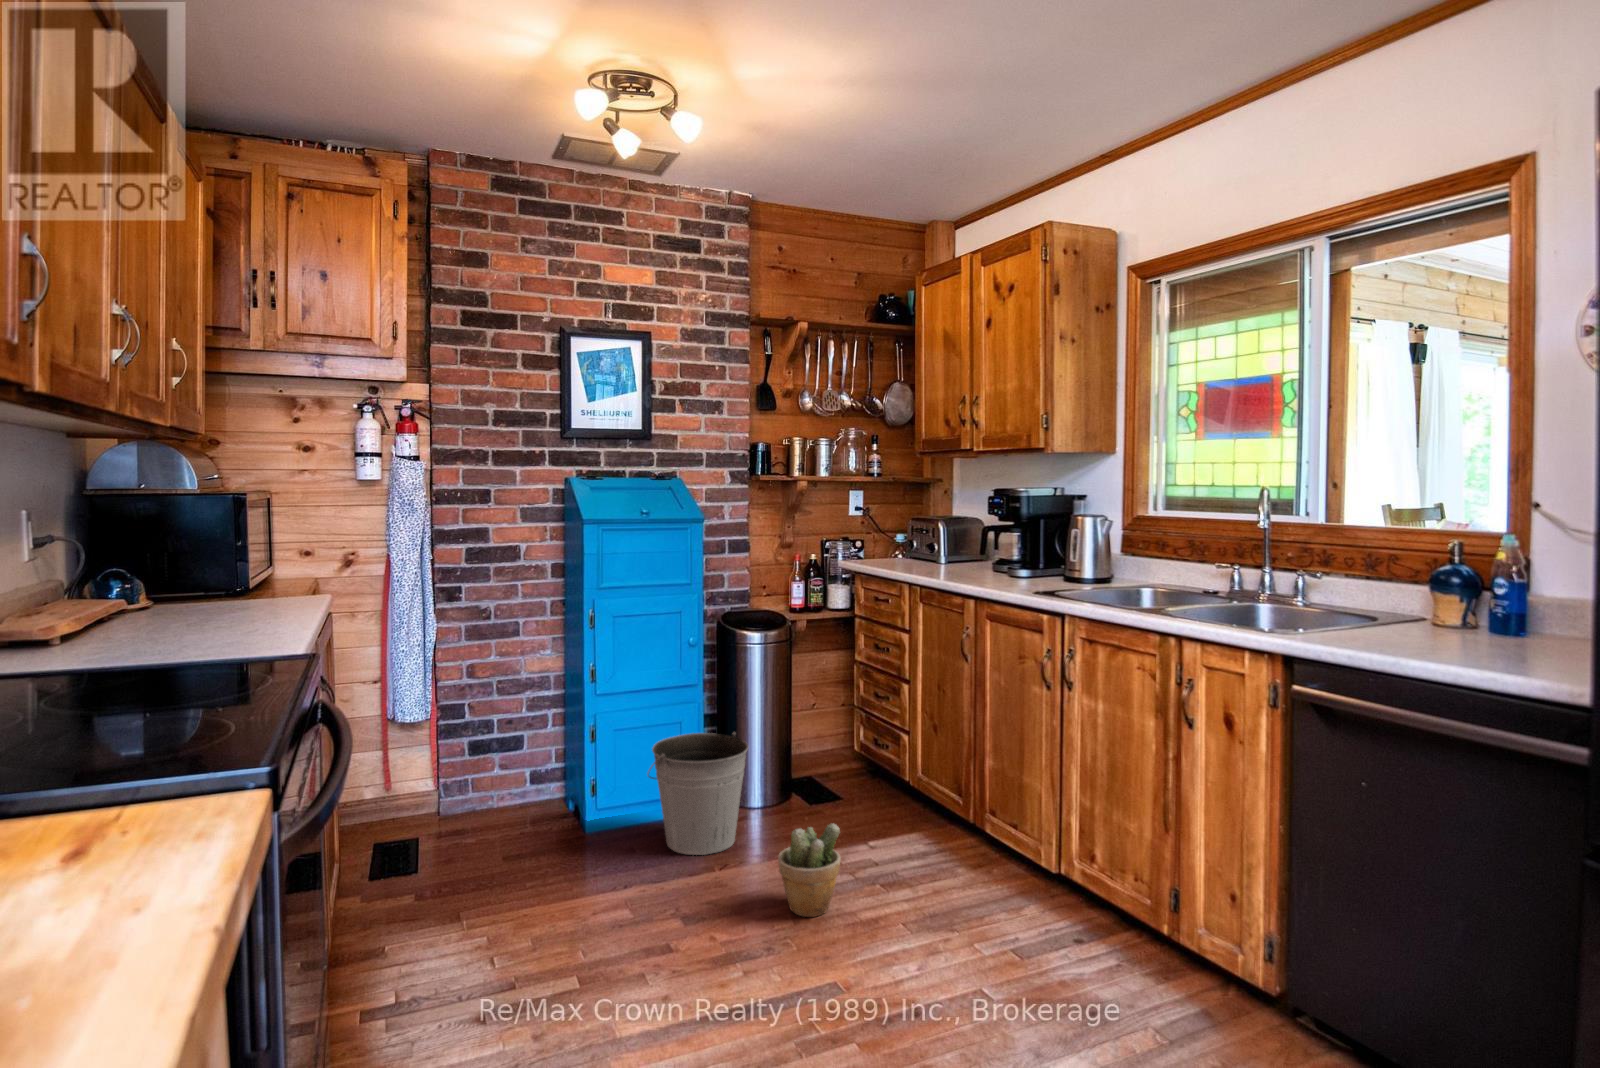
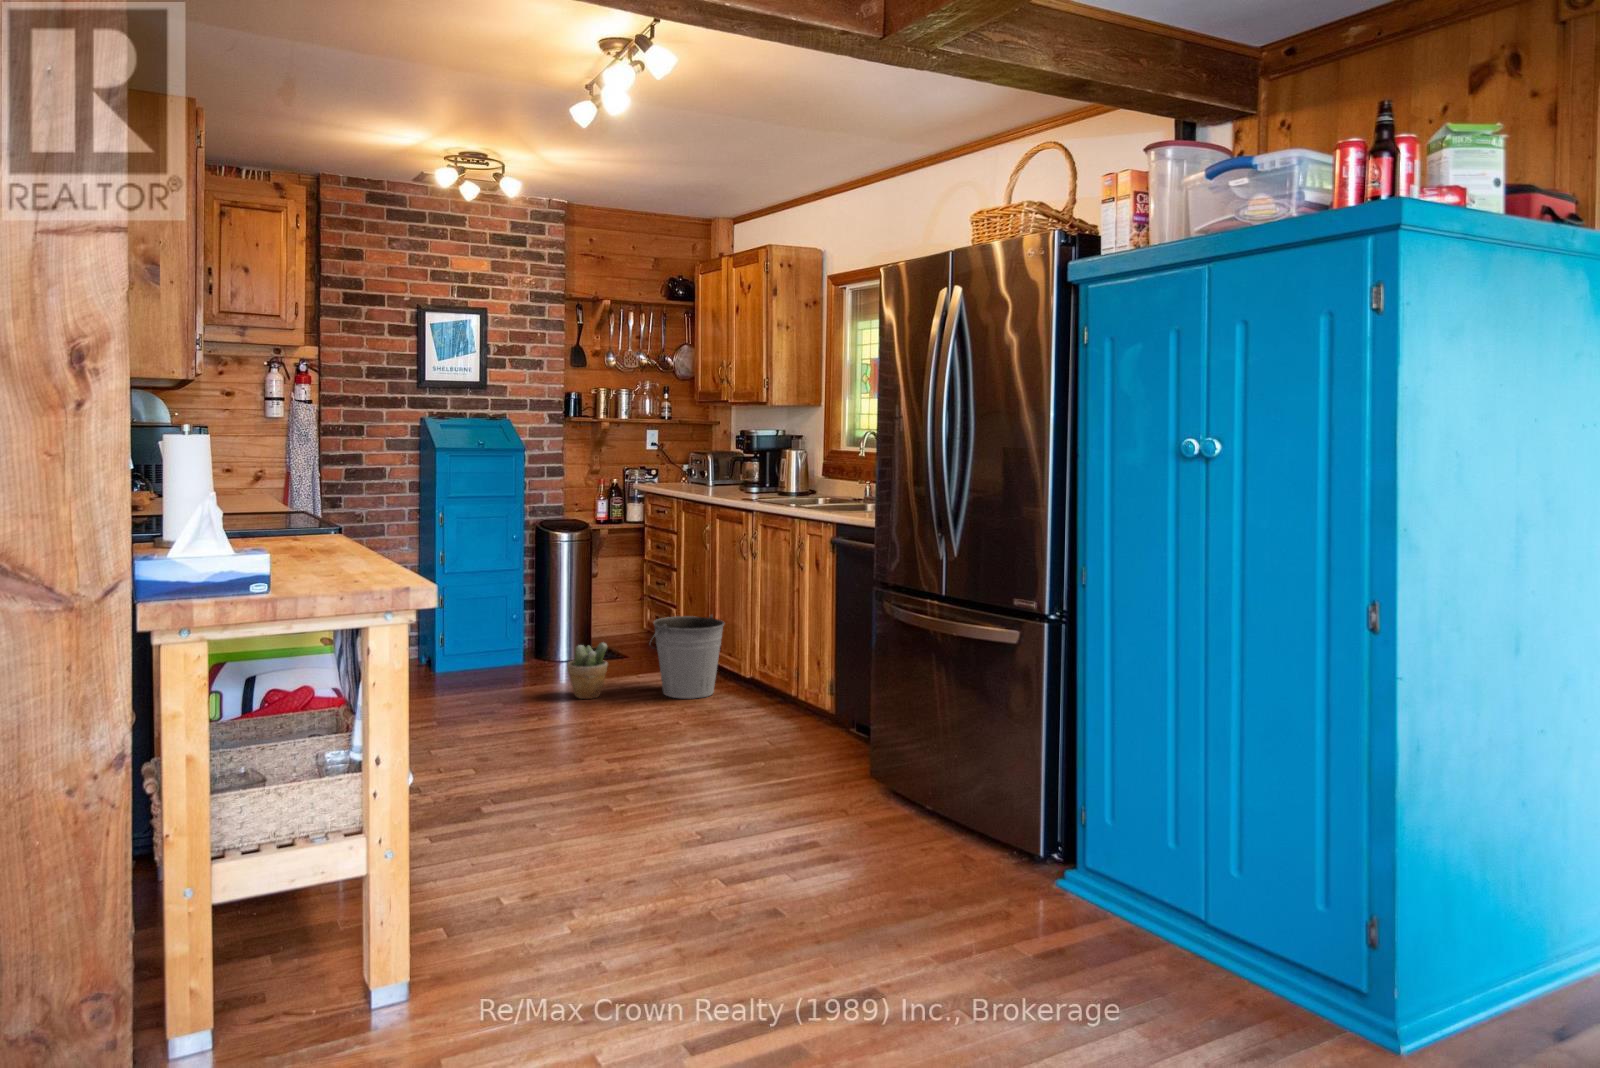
bucket: present [648,732,748,855] -> present [652,615,724,699]

